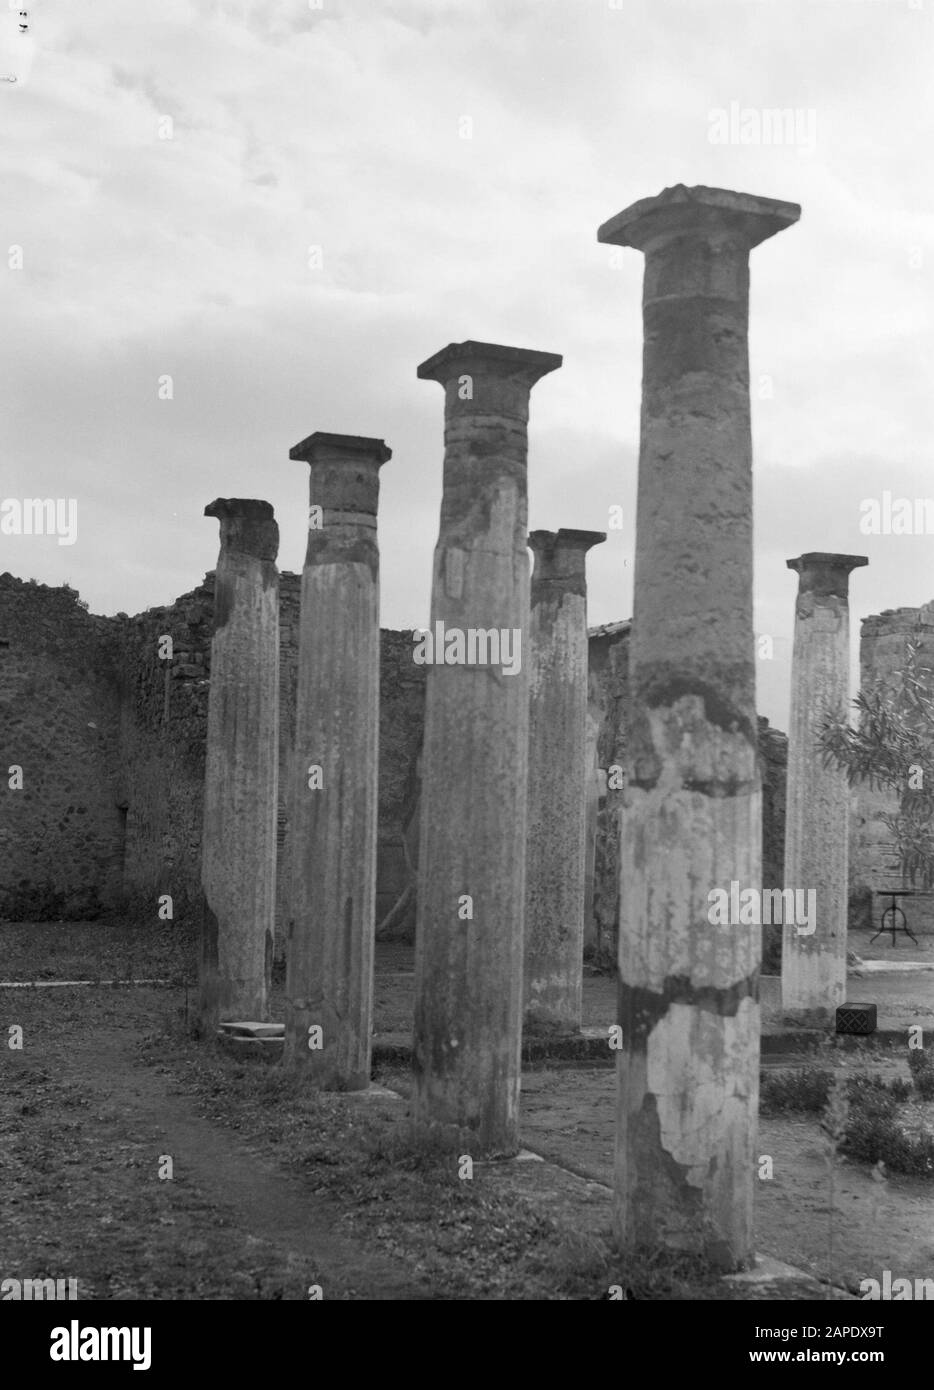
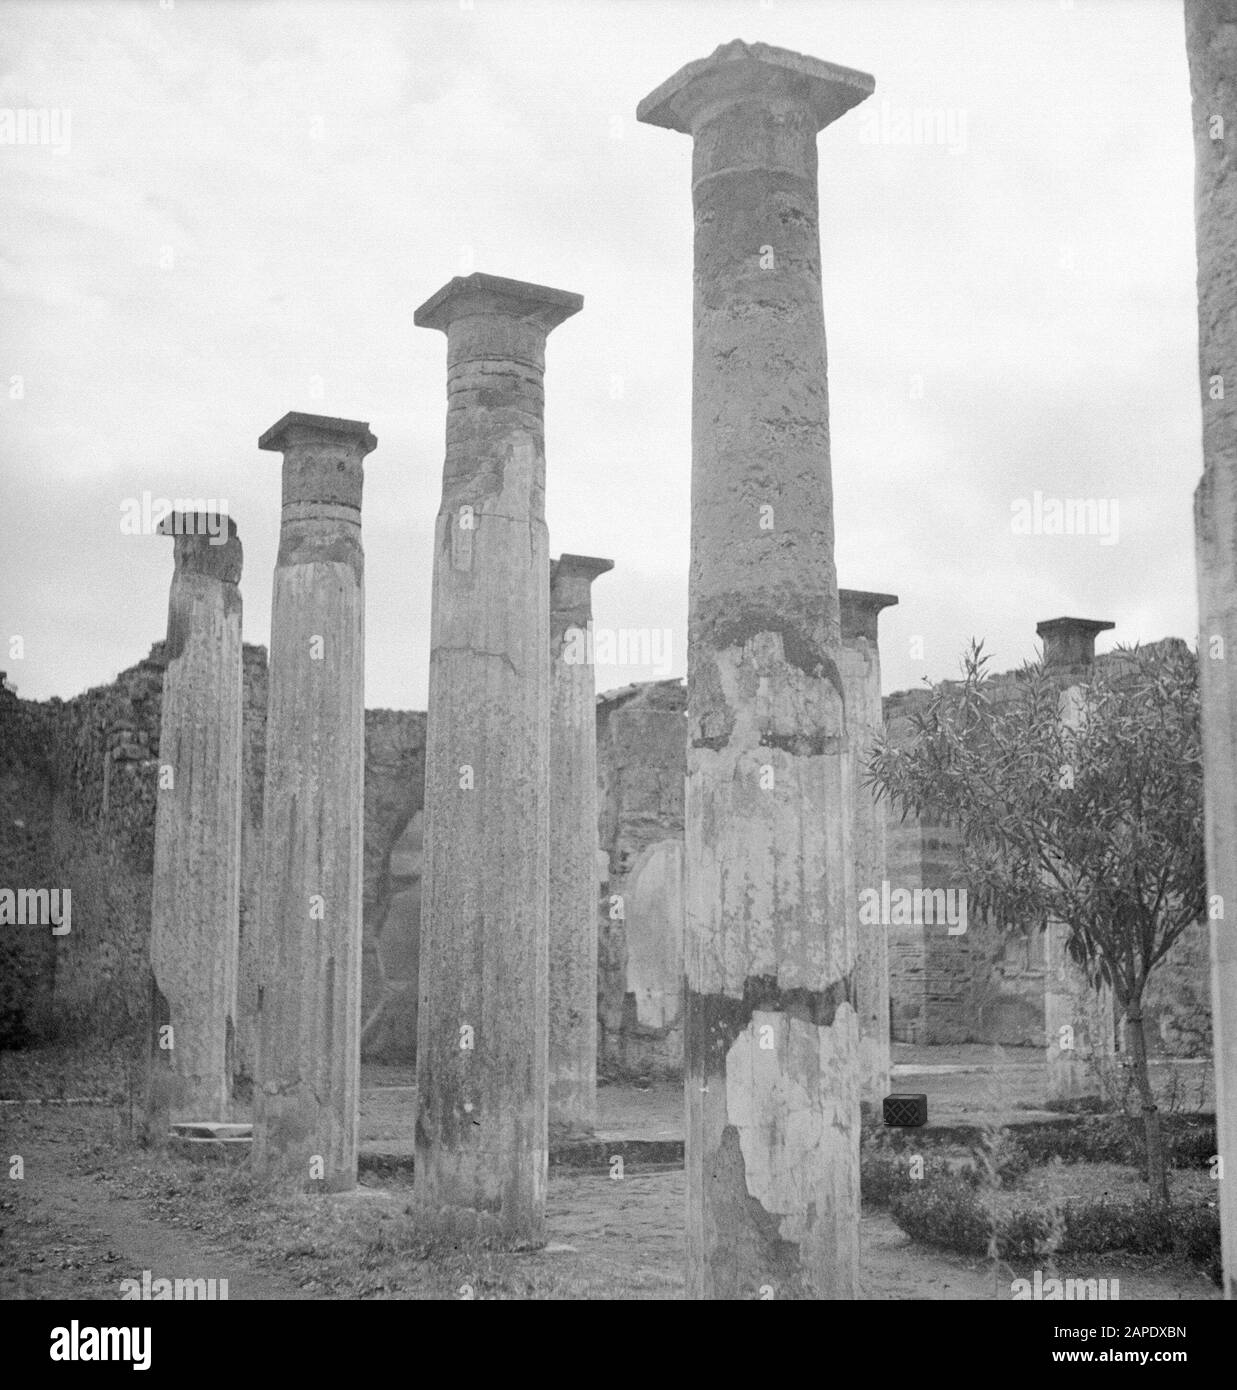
stool: present [870,890,918,947] -> none [897,992,949,1053]

